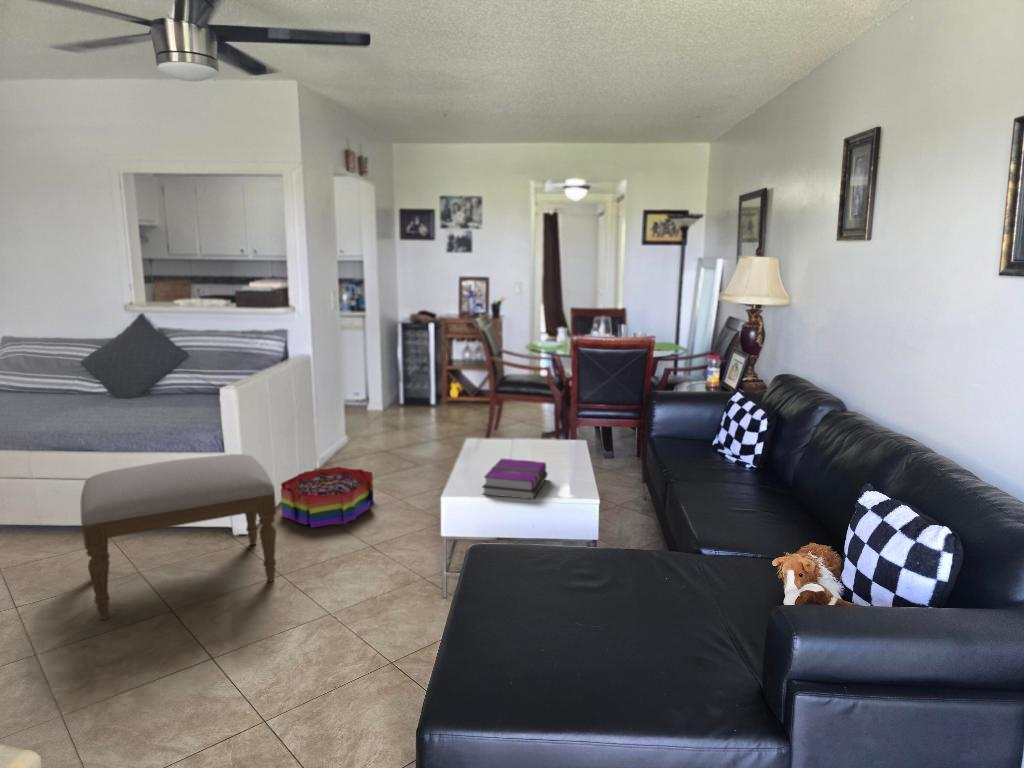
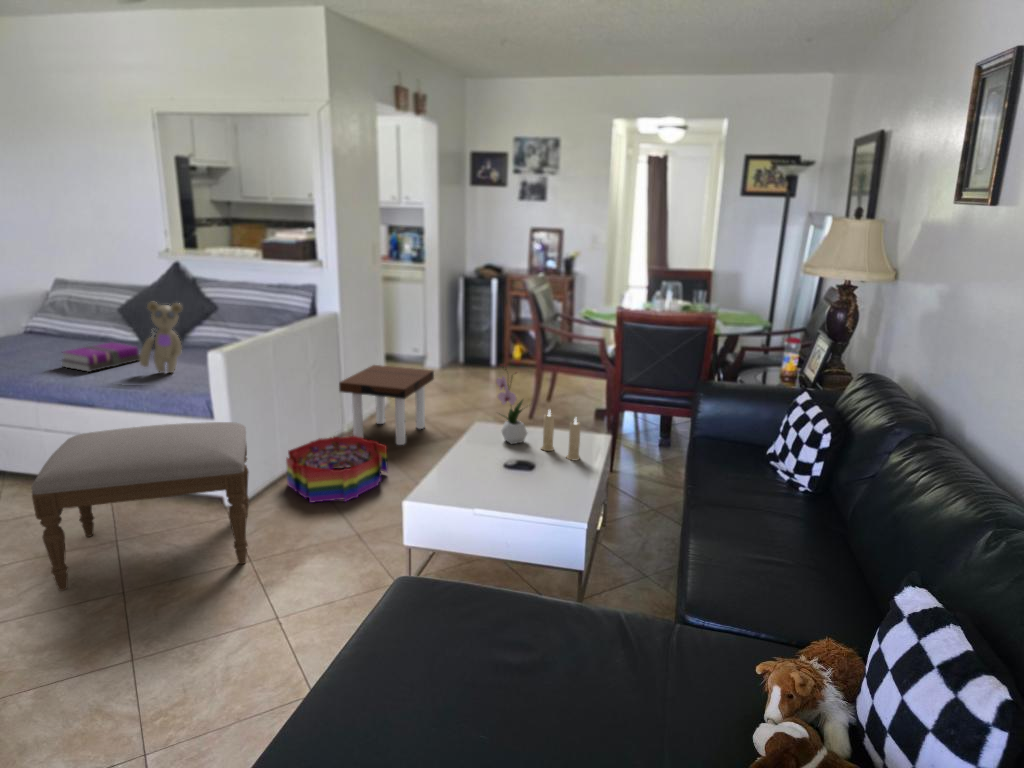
teddy bear: none [134,348,177,416] -> present [140,302,182,373]
flower arrangement: none [485,386,517,456] -> present [496,365,527,444]
side table: none [313,404,397,476] -> present [339,365,434,445]
candle: none [527,420,564,464] -> present [541,411,581,460]
notebook: present [483,459,547,499] -> present [62,343,140,372]

